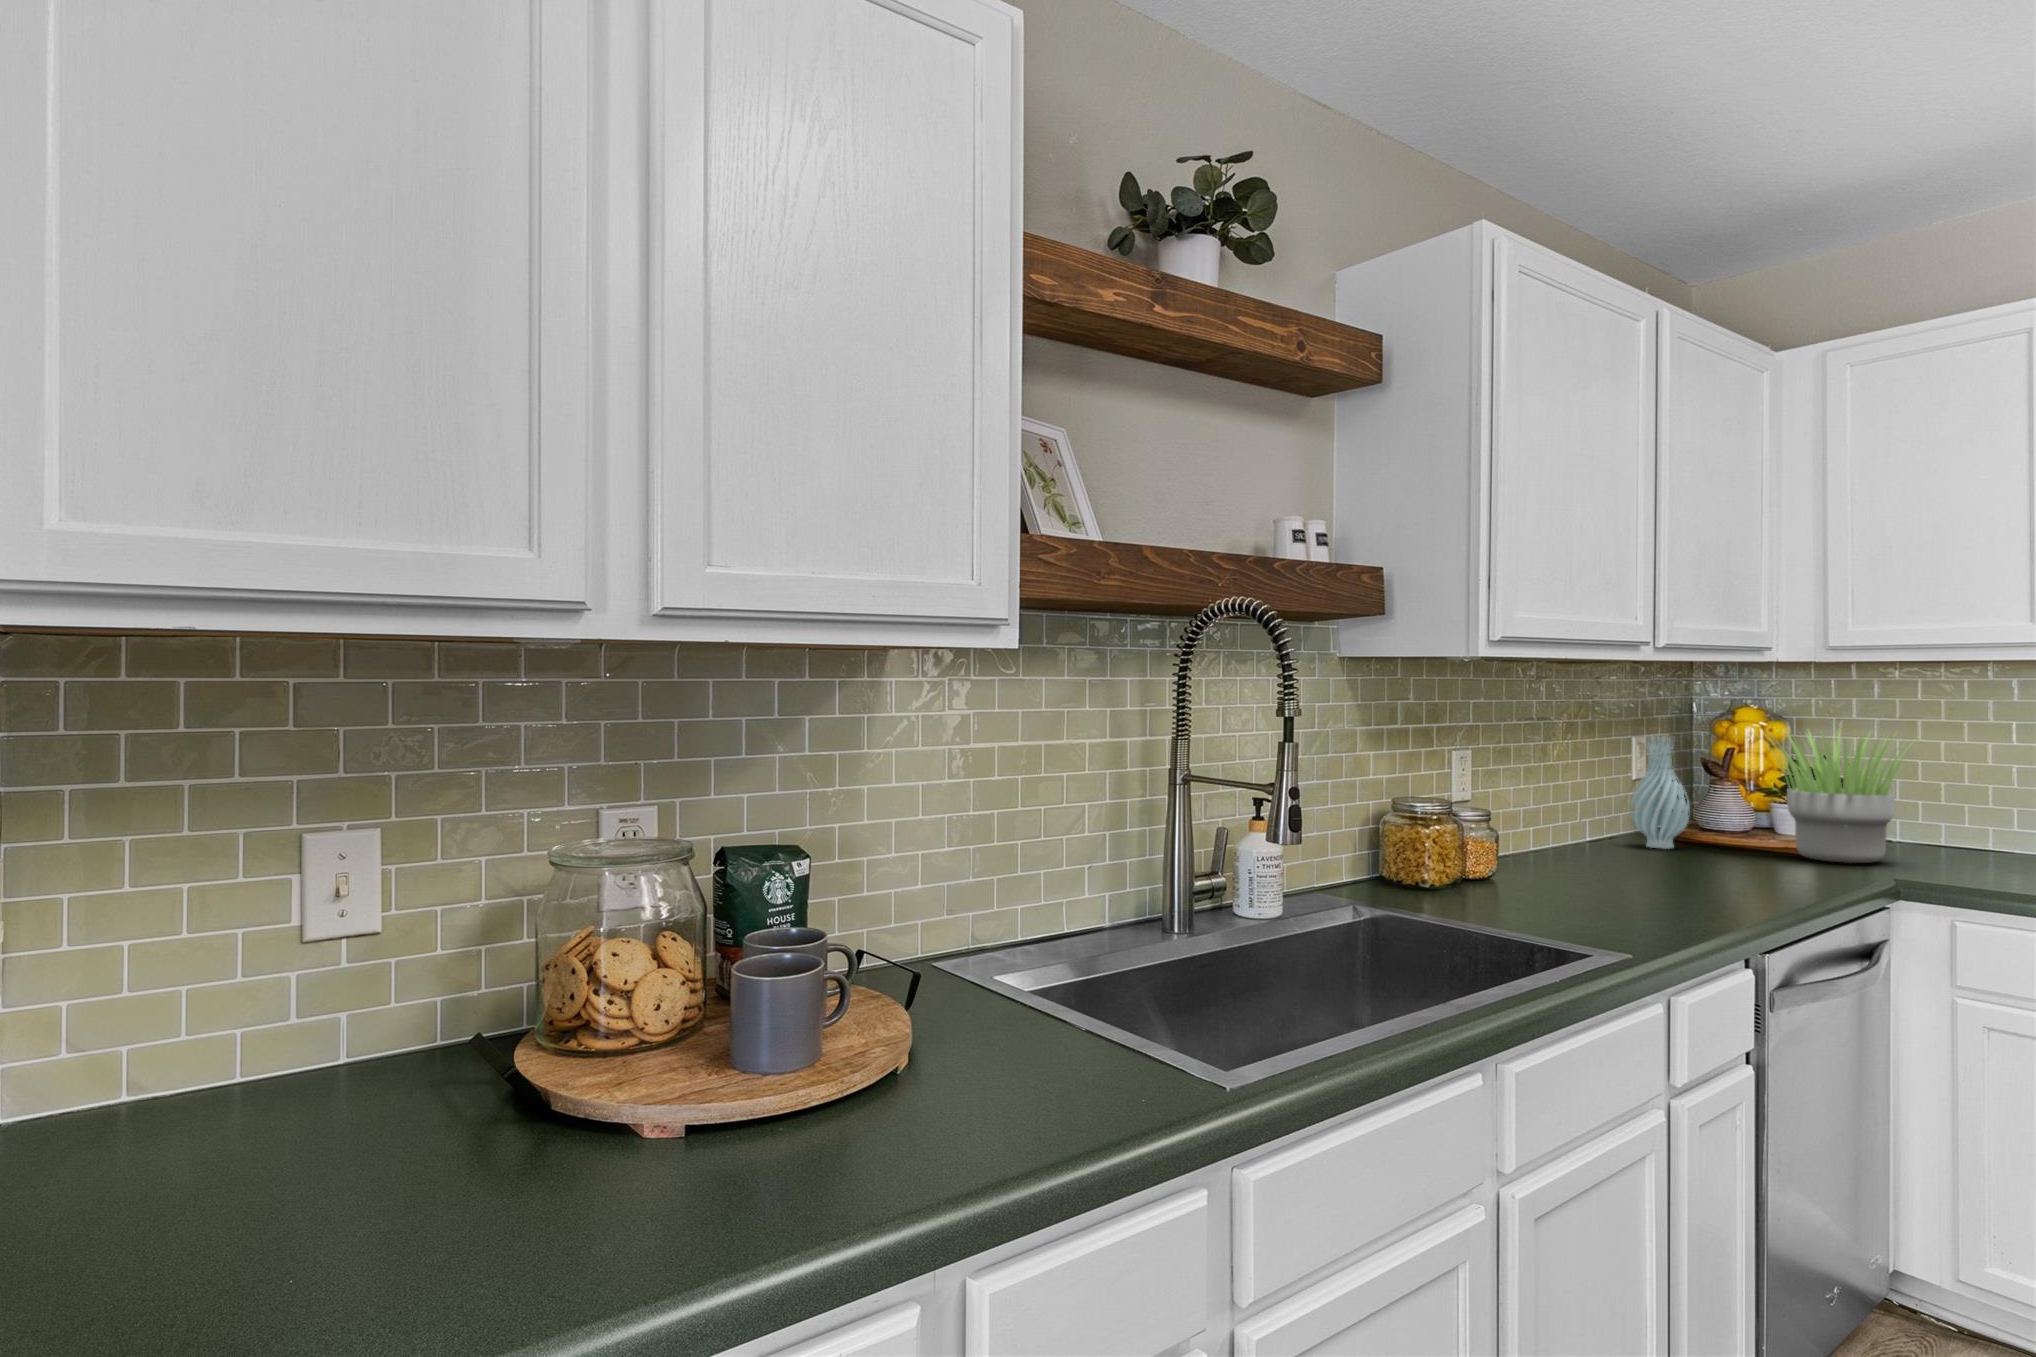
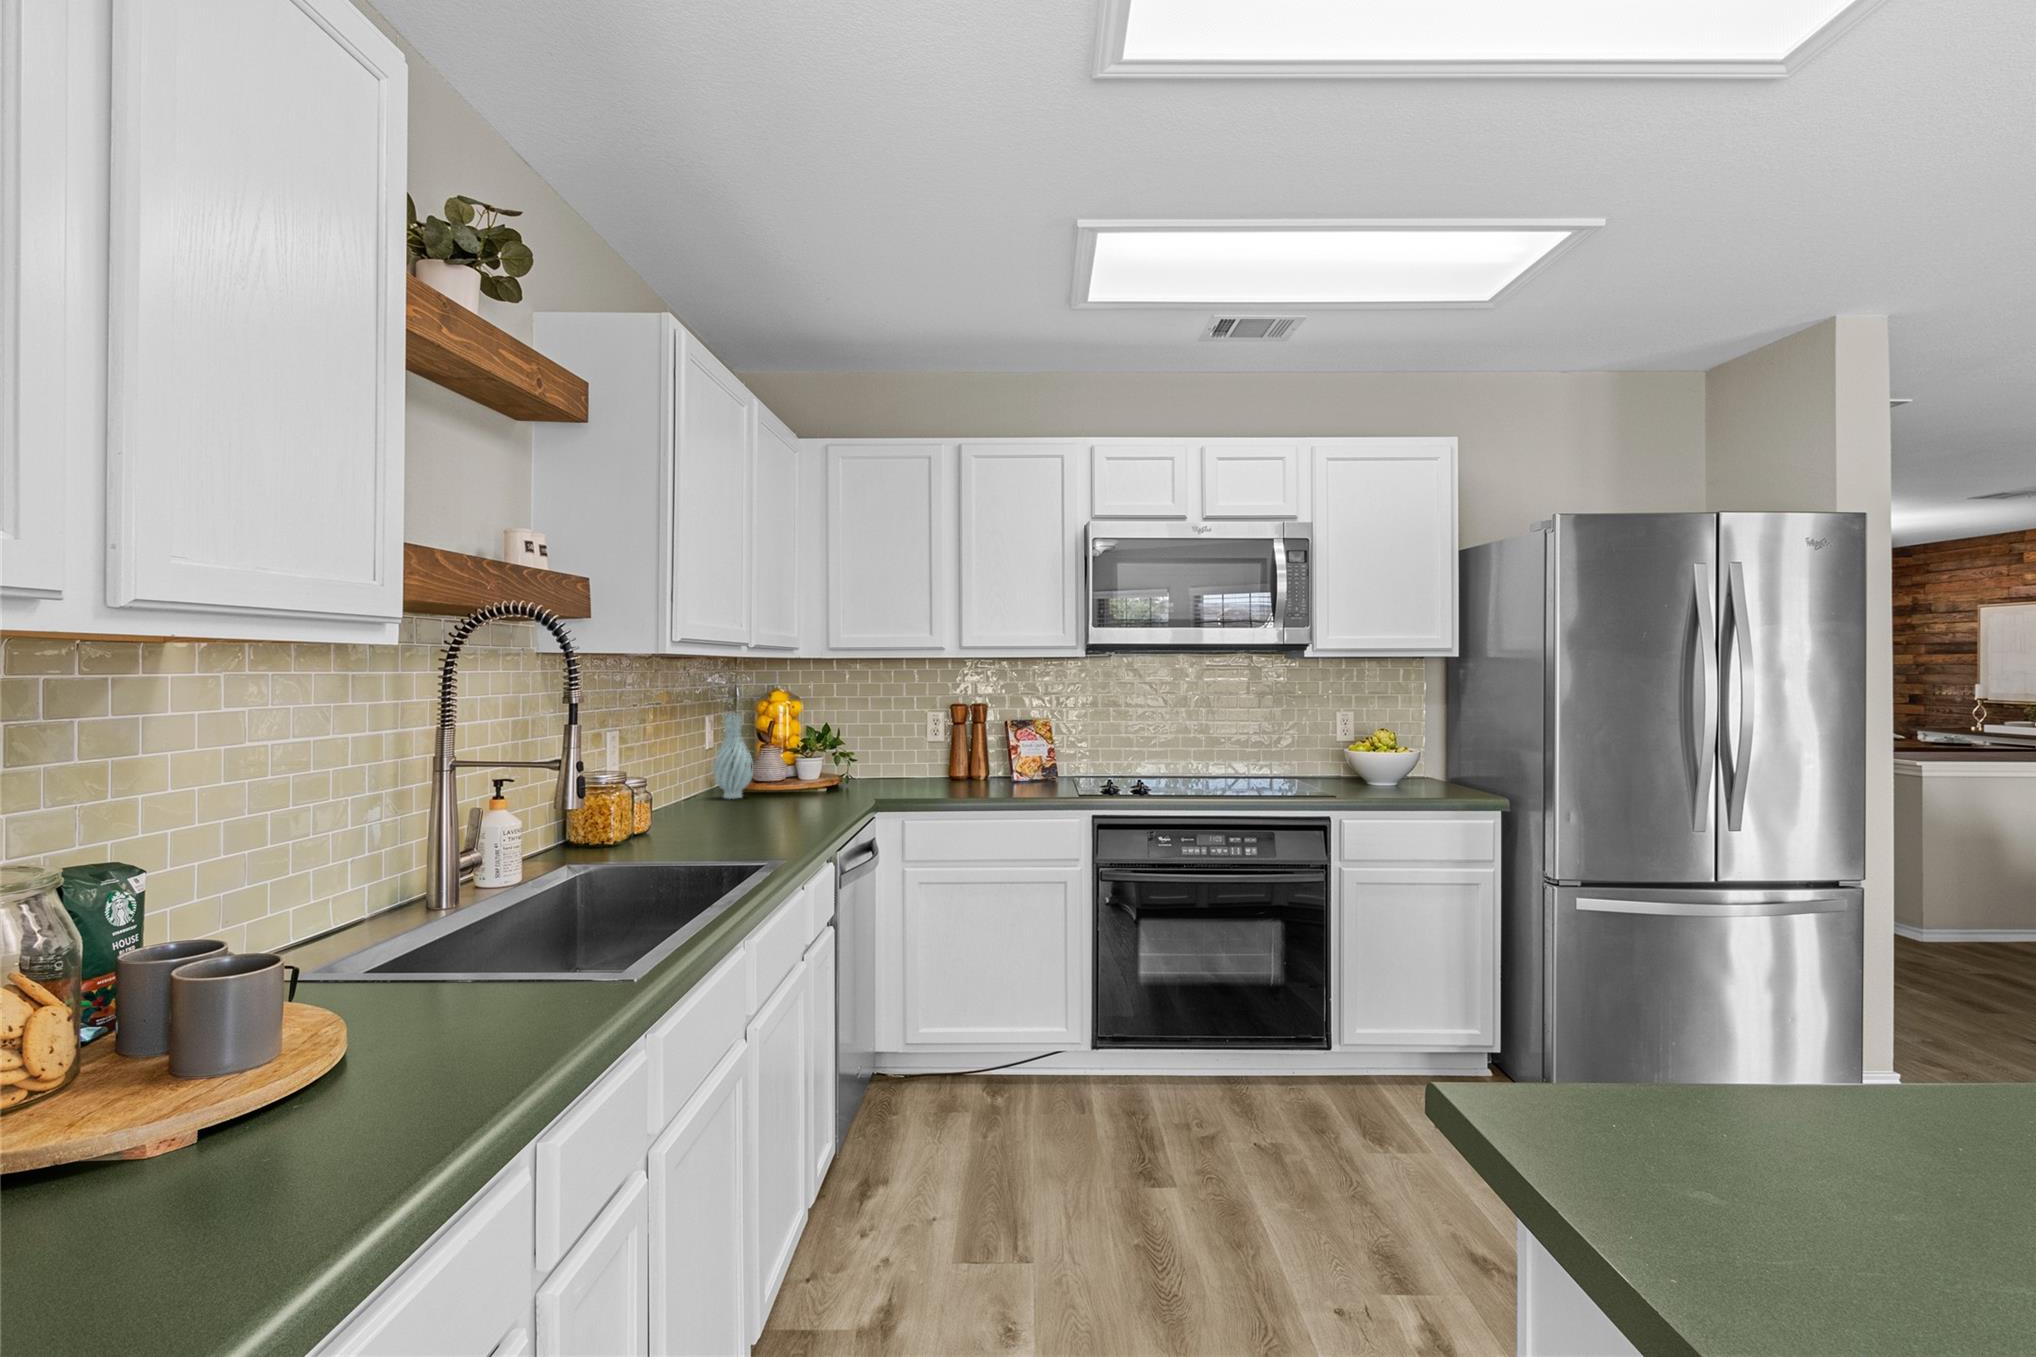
potted plant: present [1758,732,1908,863] -> none [793,705,897,796]

